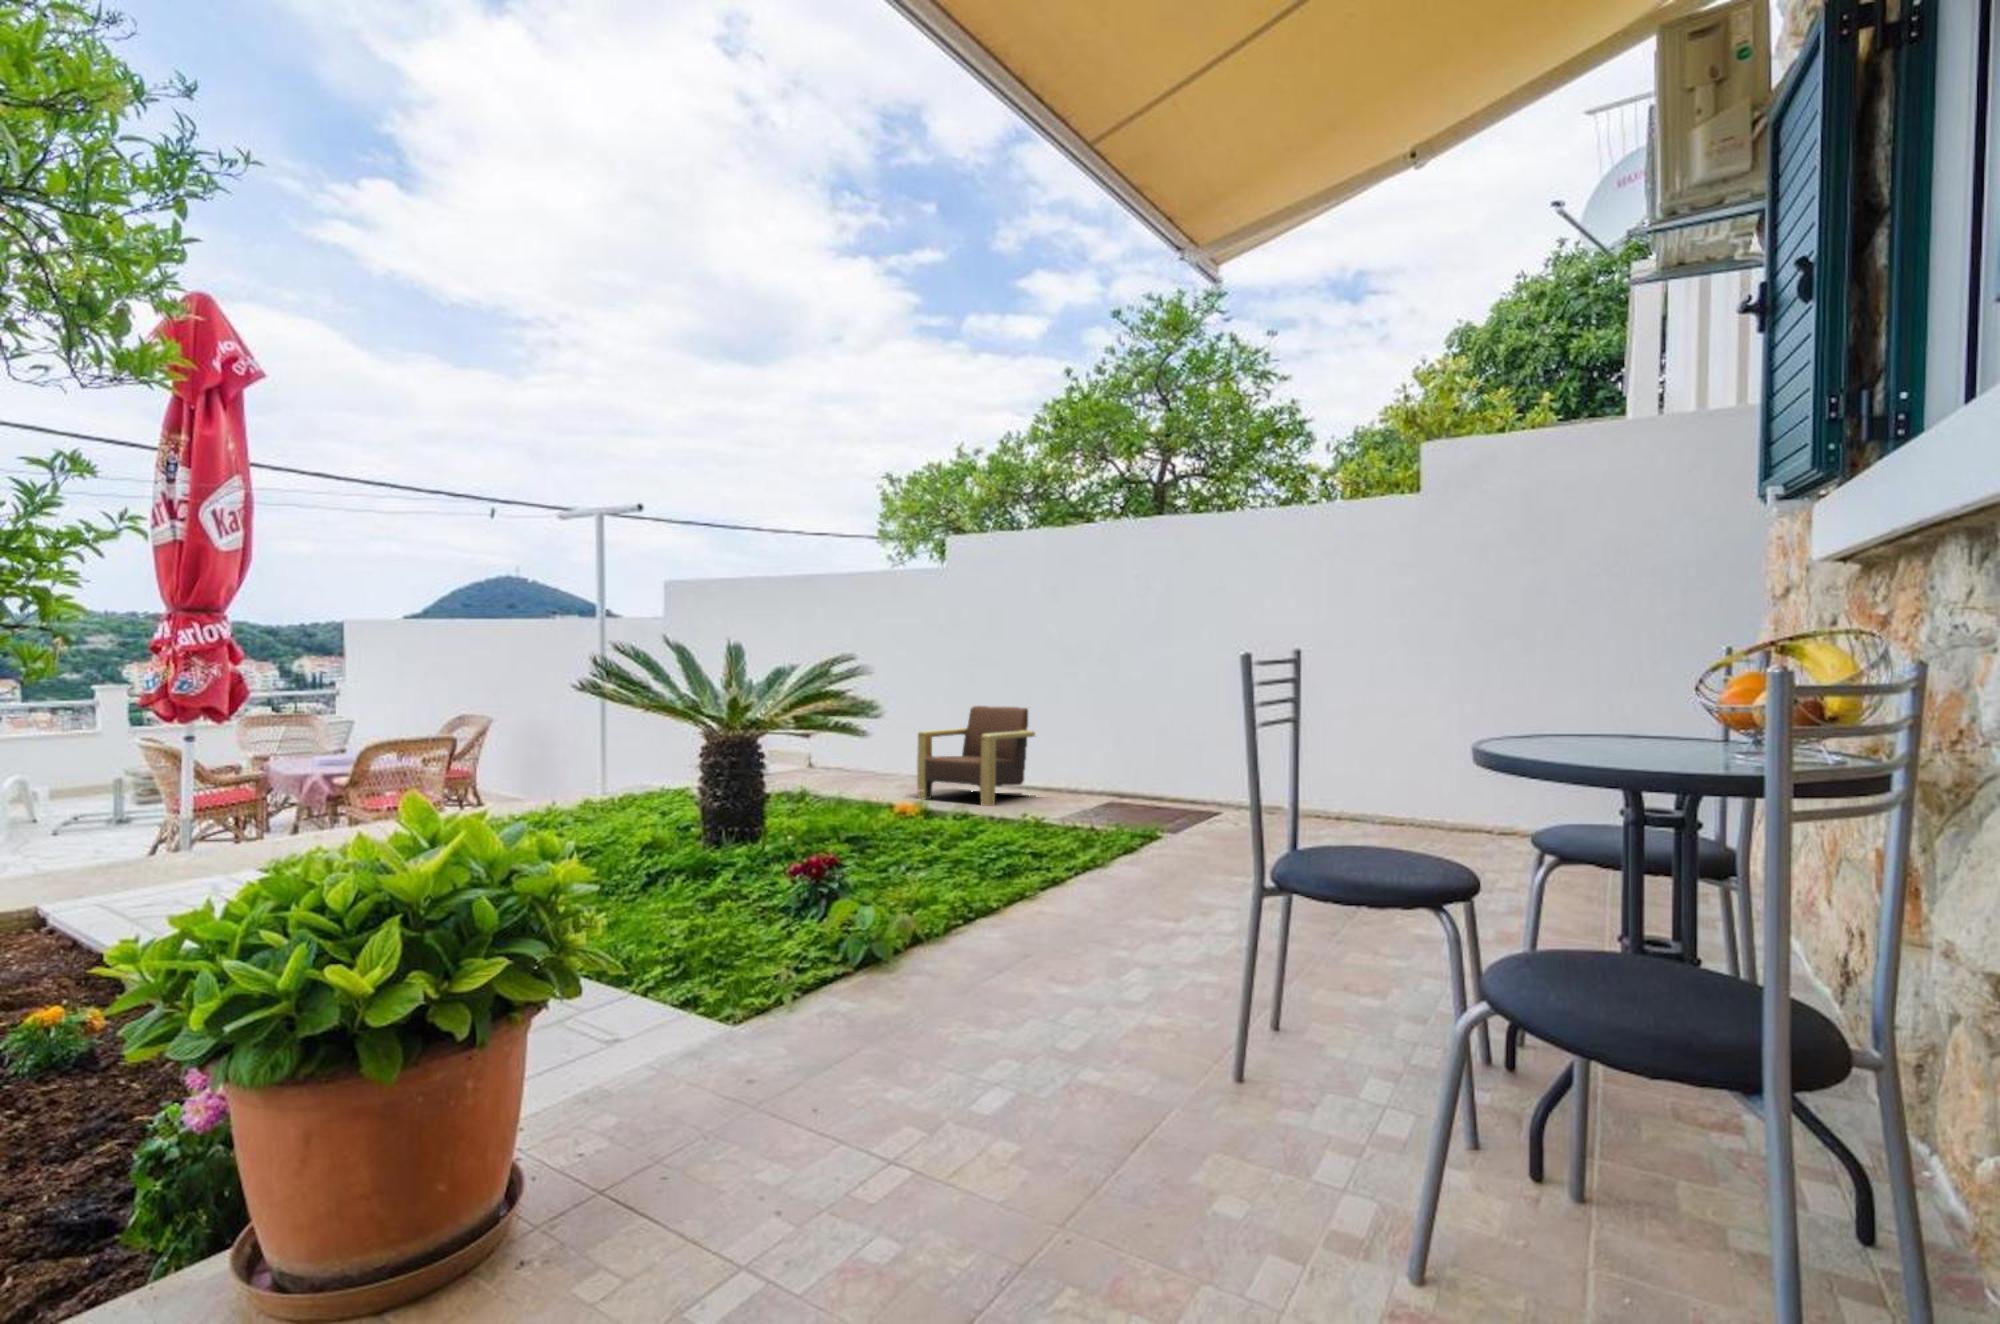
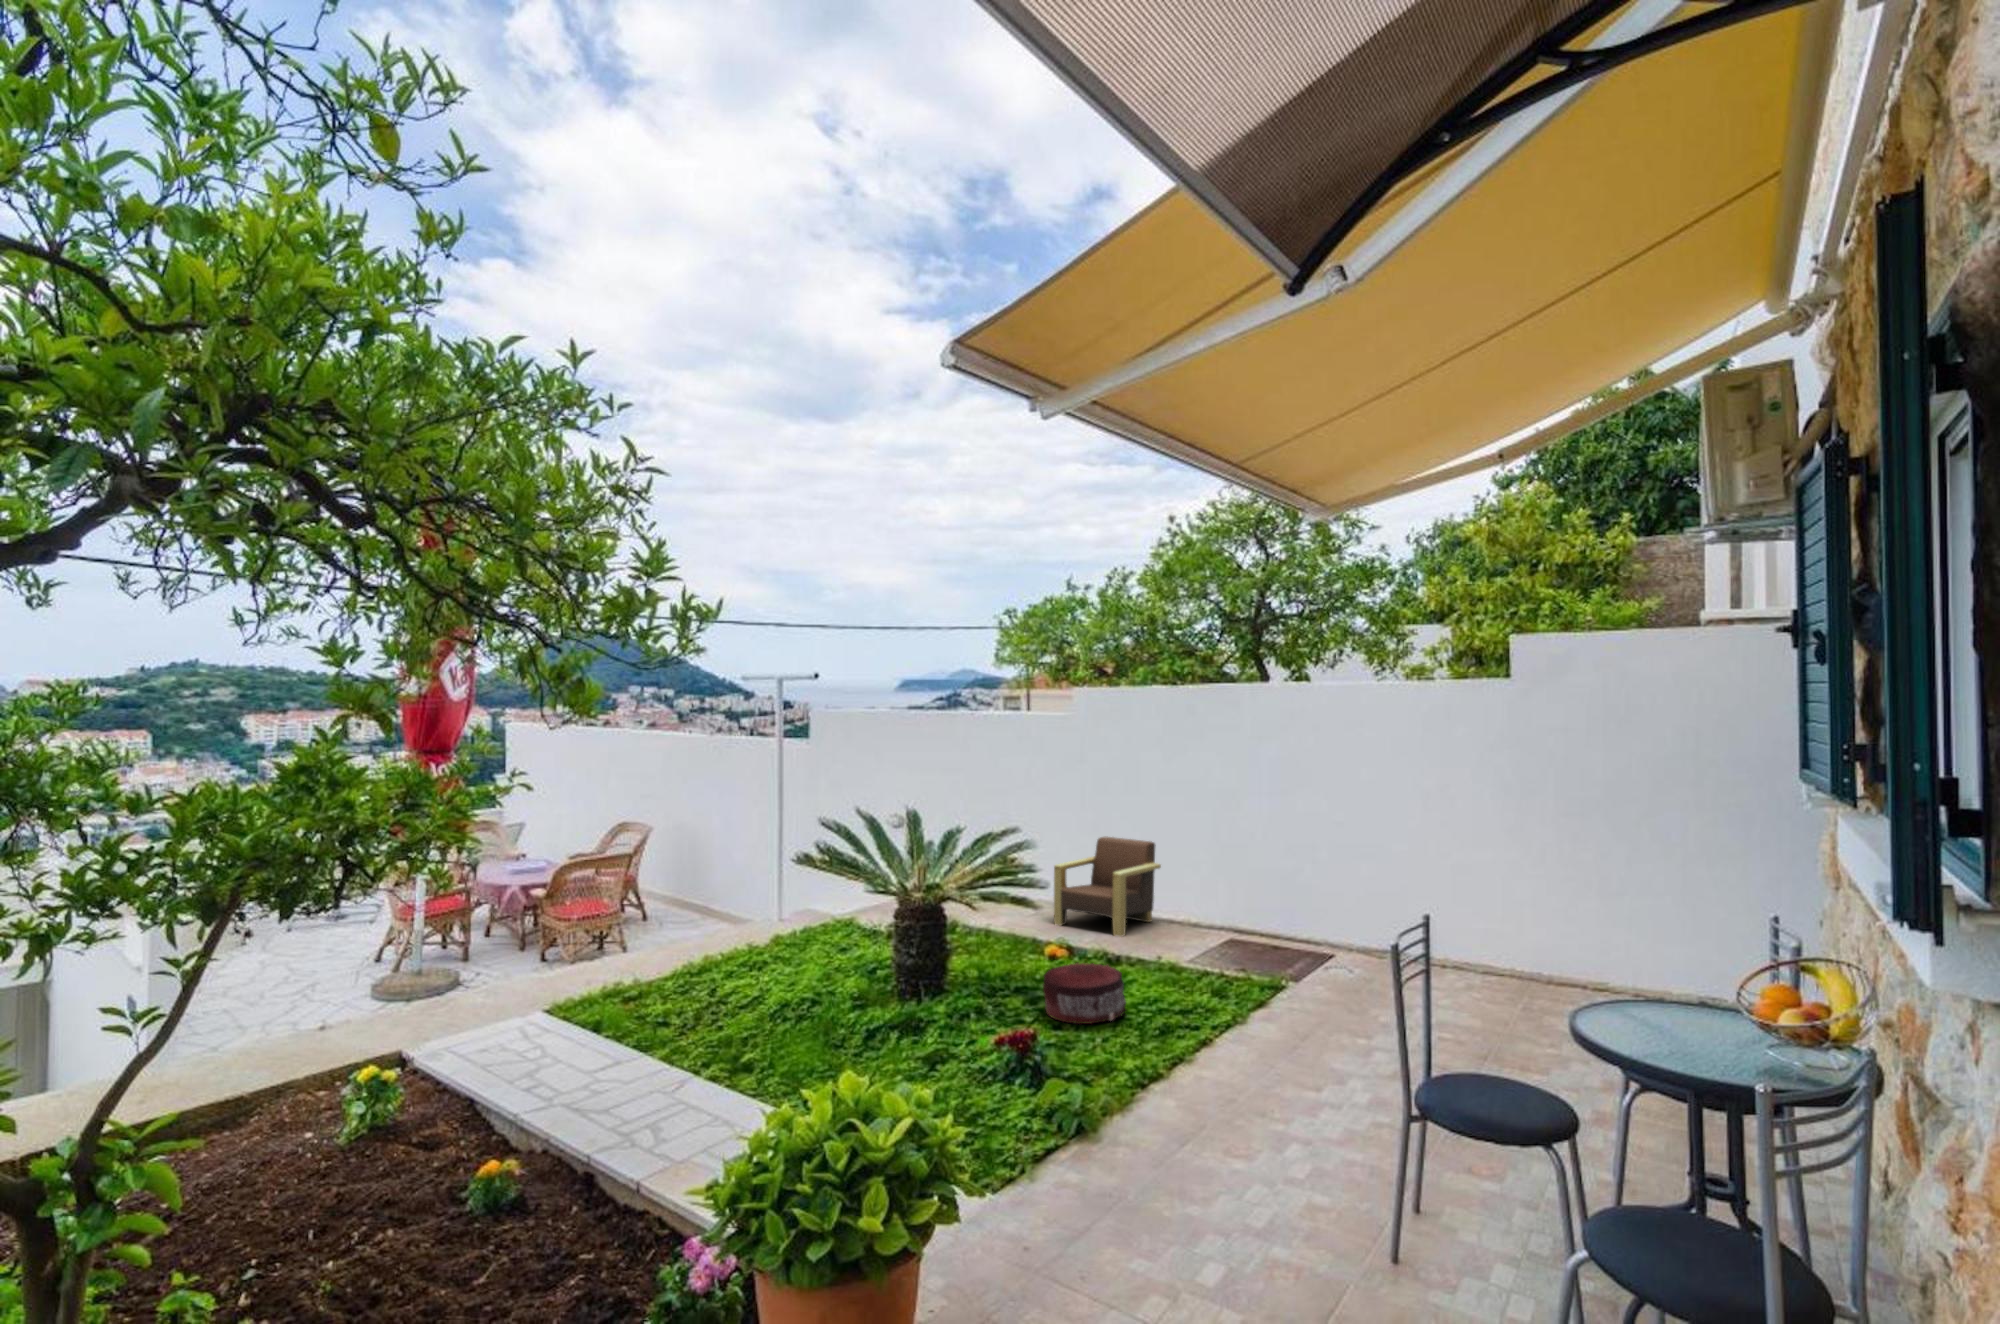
pouf: none [871,805,971,867] -> present [1043,962,1126,1024]

